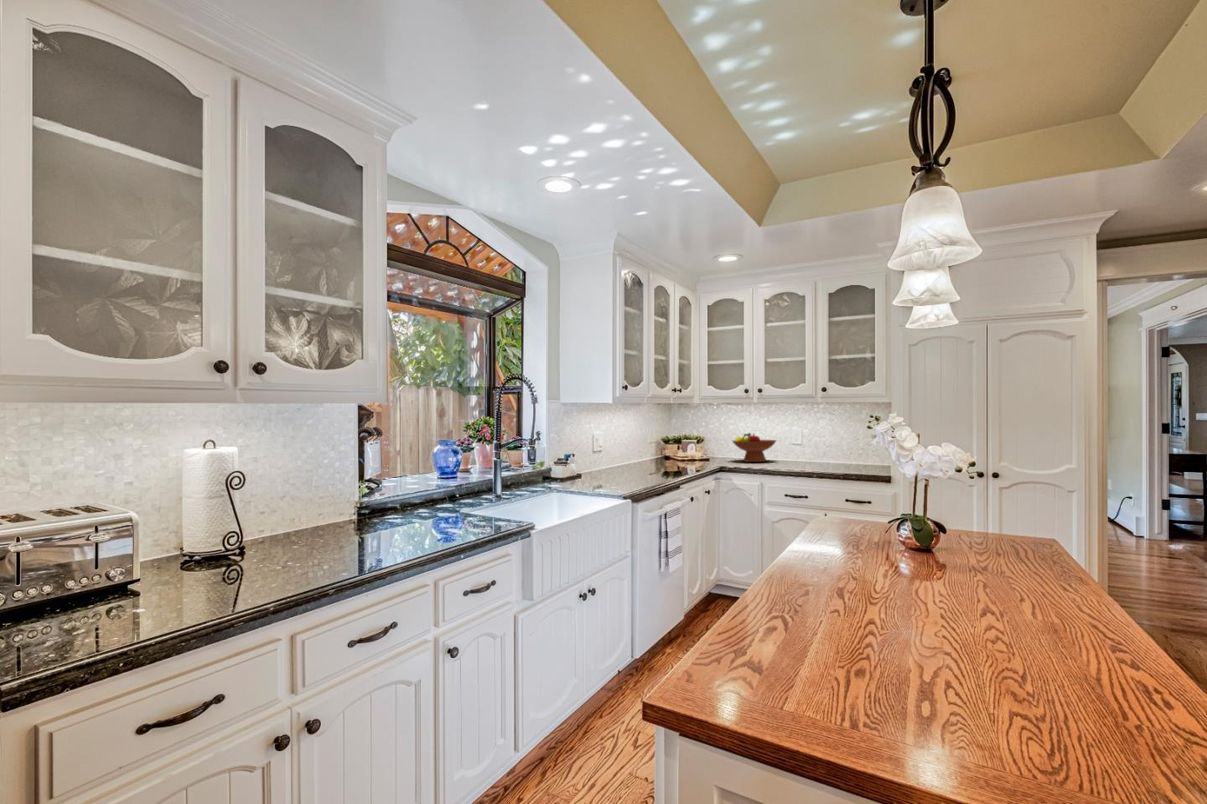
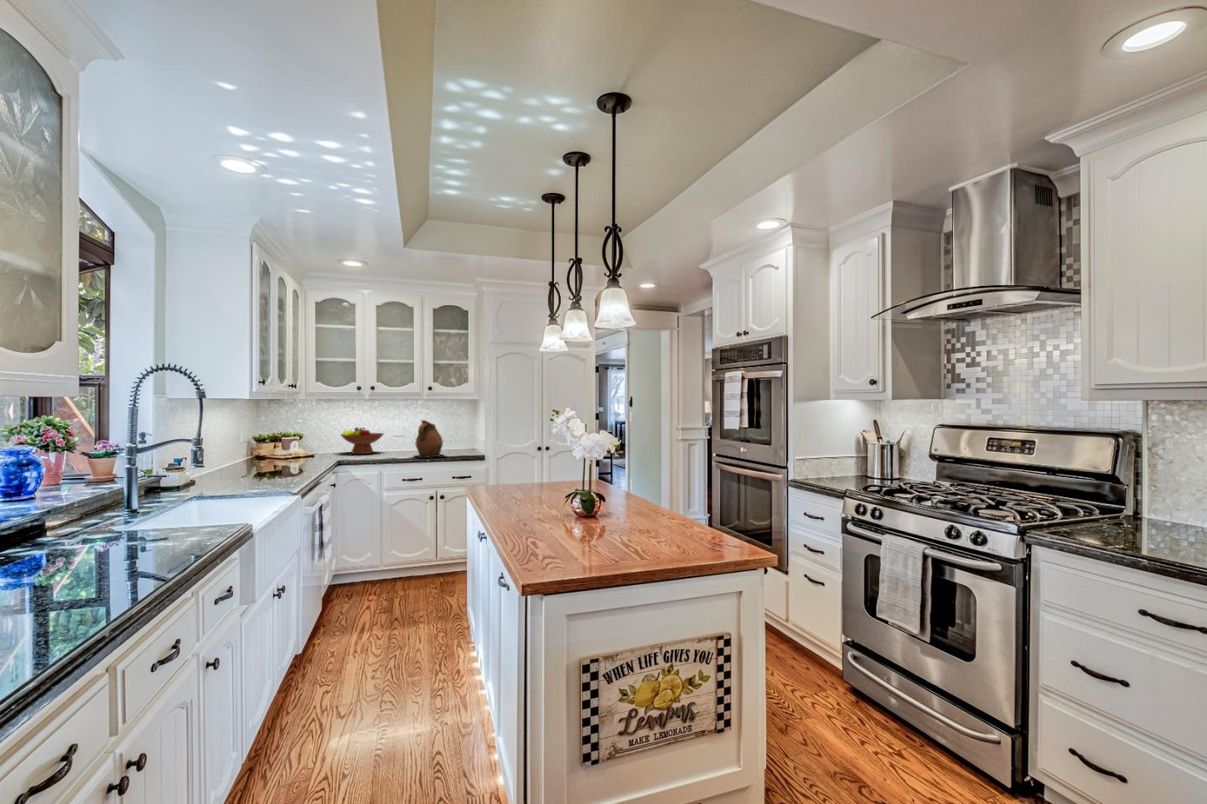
ceramic pitcher: none [798,424,839,469] -> present [415,420,445,458]

